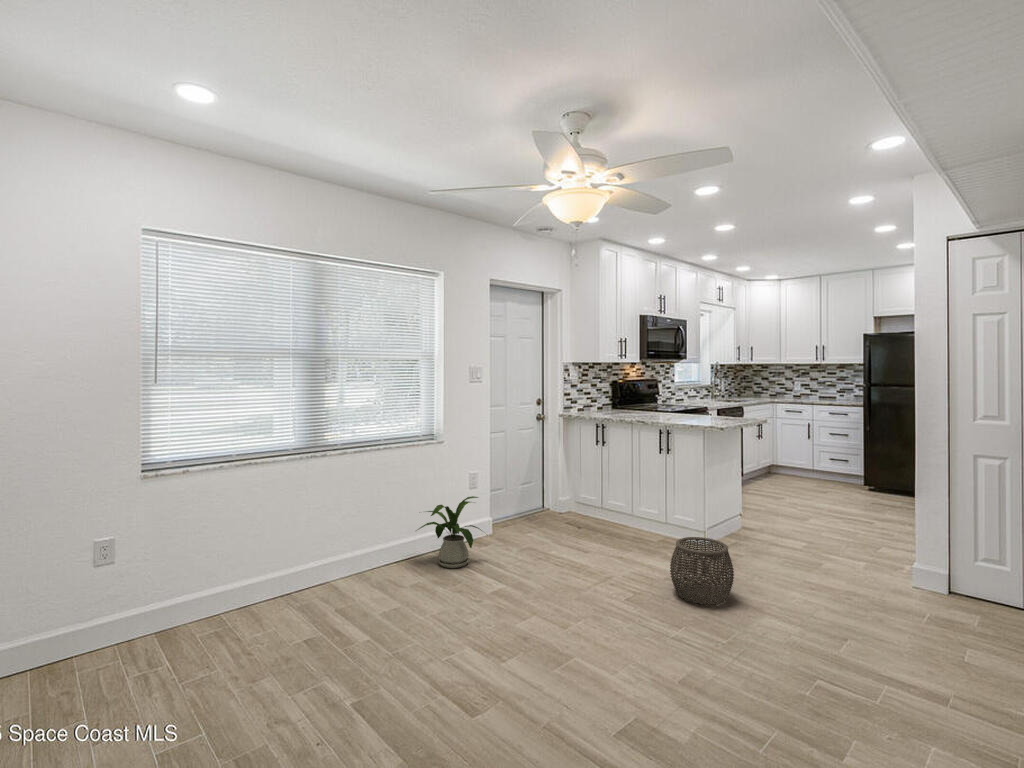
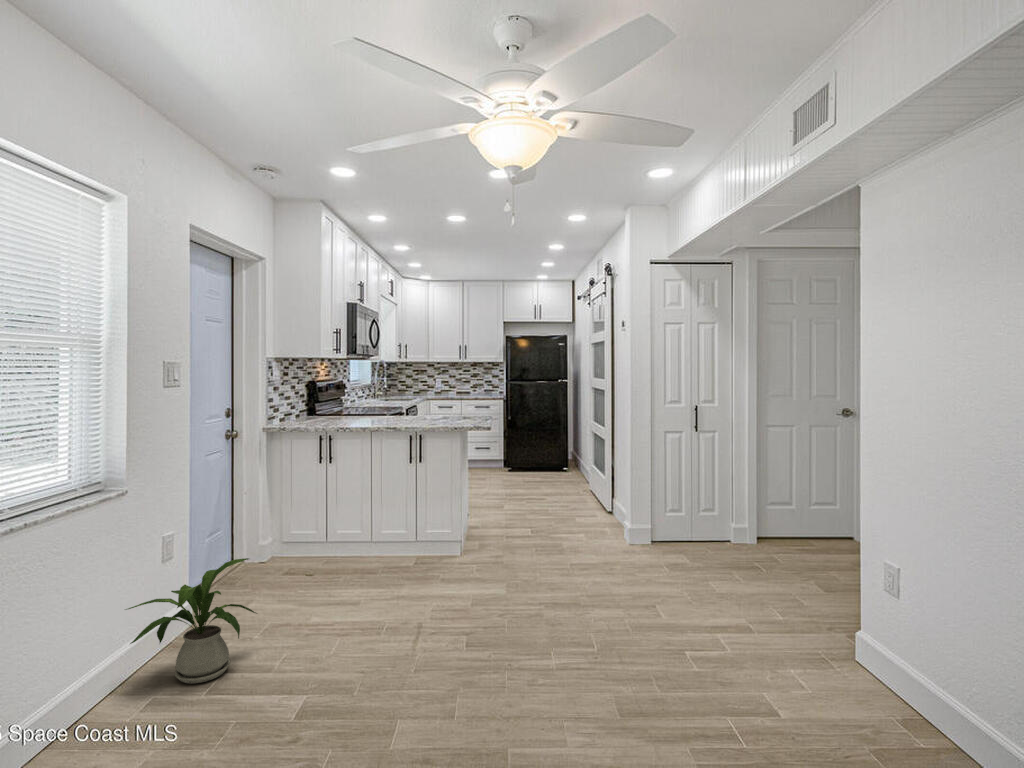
woven basket: present [670,537,734,605] -> none [493,543,558,614]

